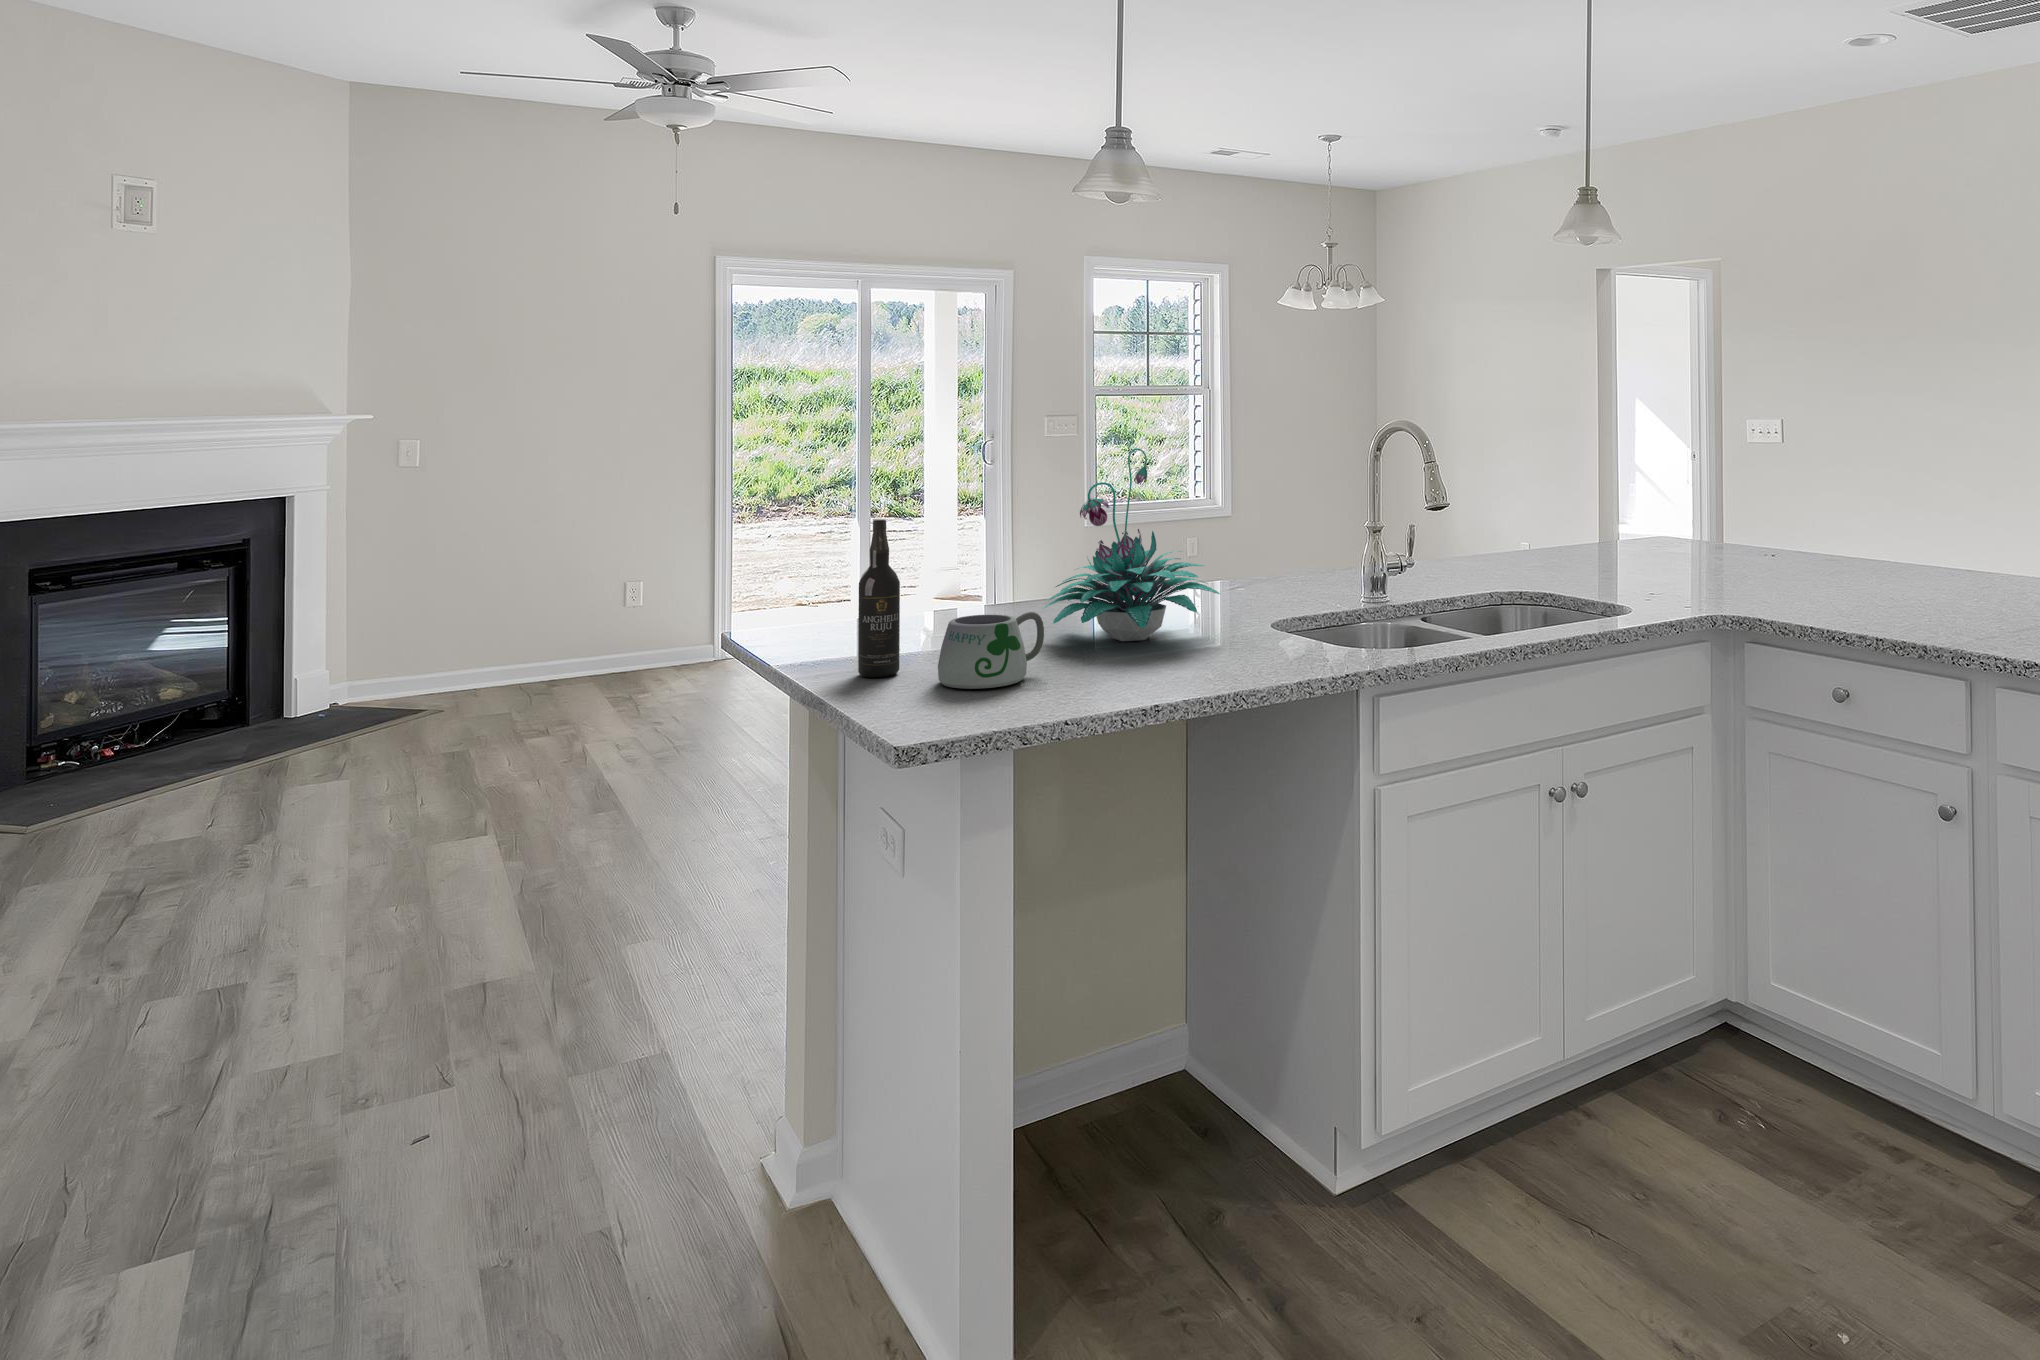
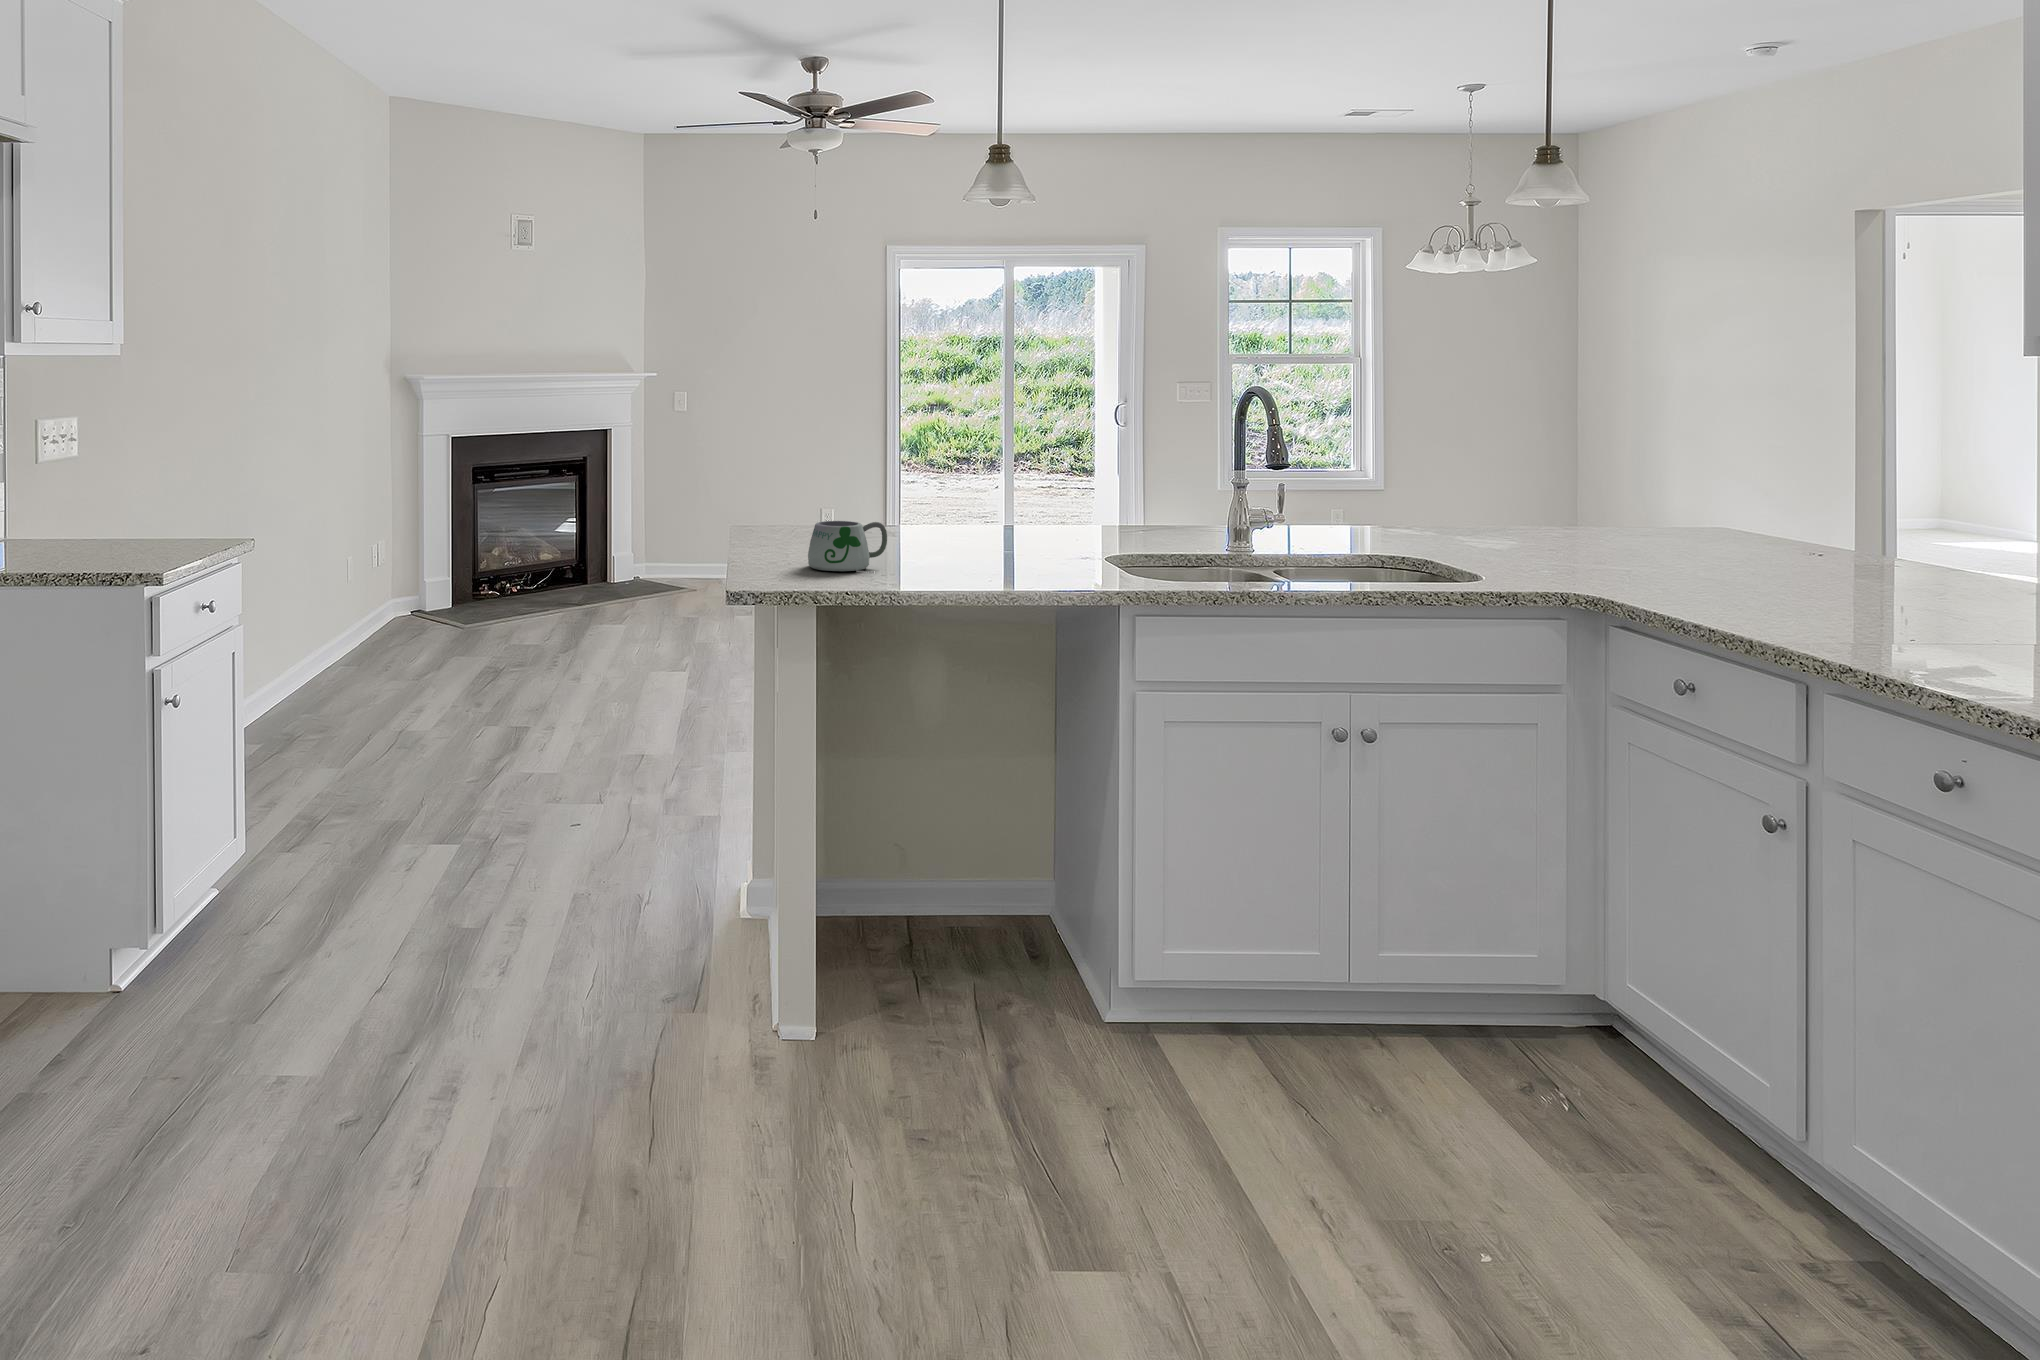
plant: present [1044,448,1220,641] -> none [916,406,1056,557]
wine bottle: present [858,518,900,677] -> none [769,448,797,558]

